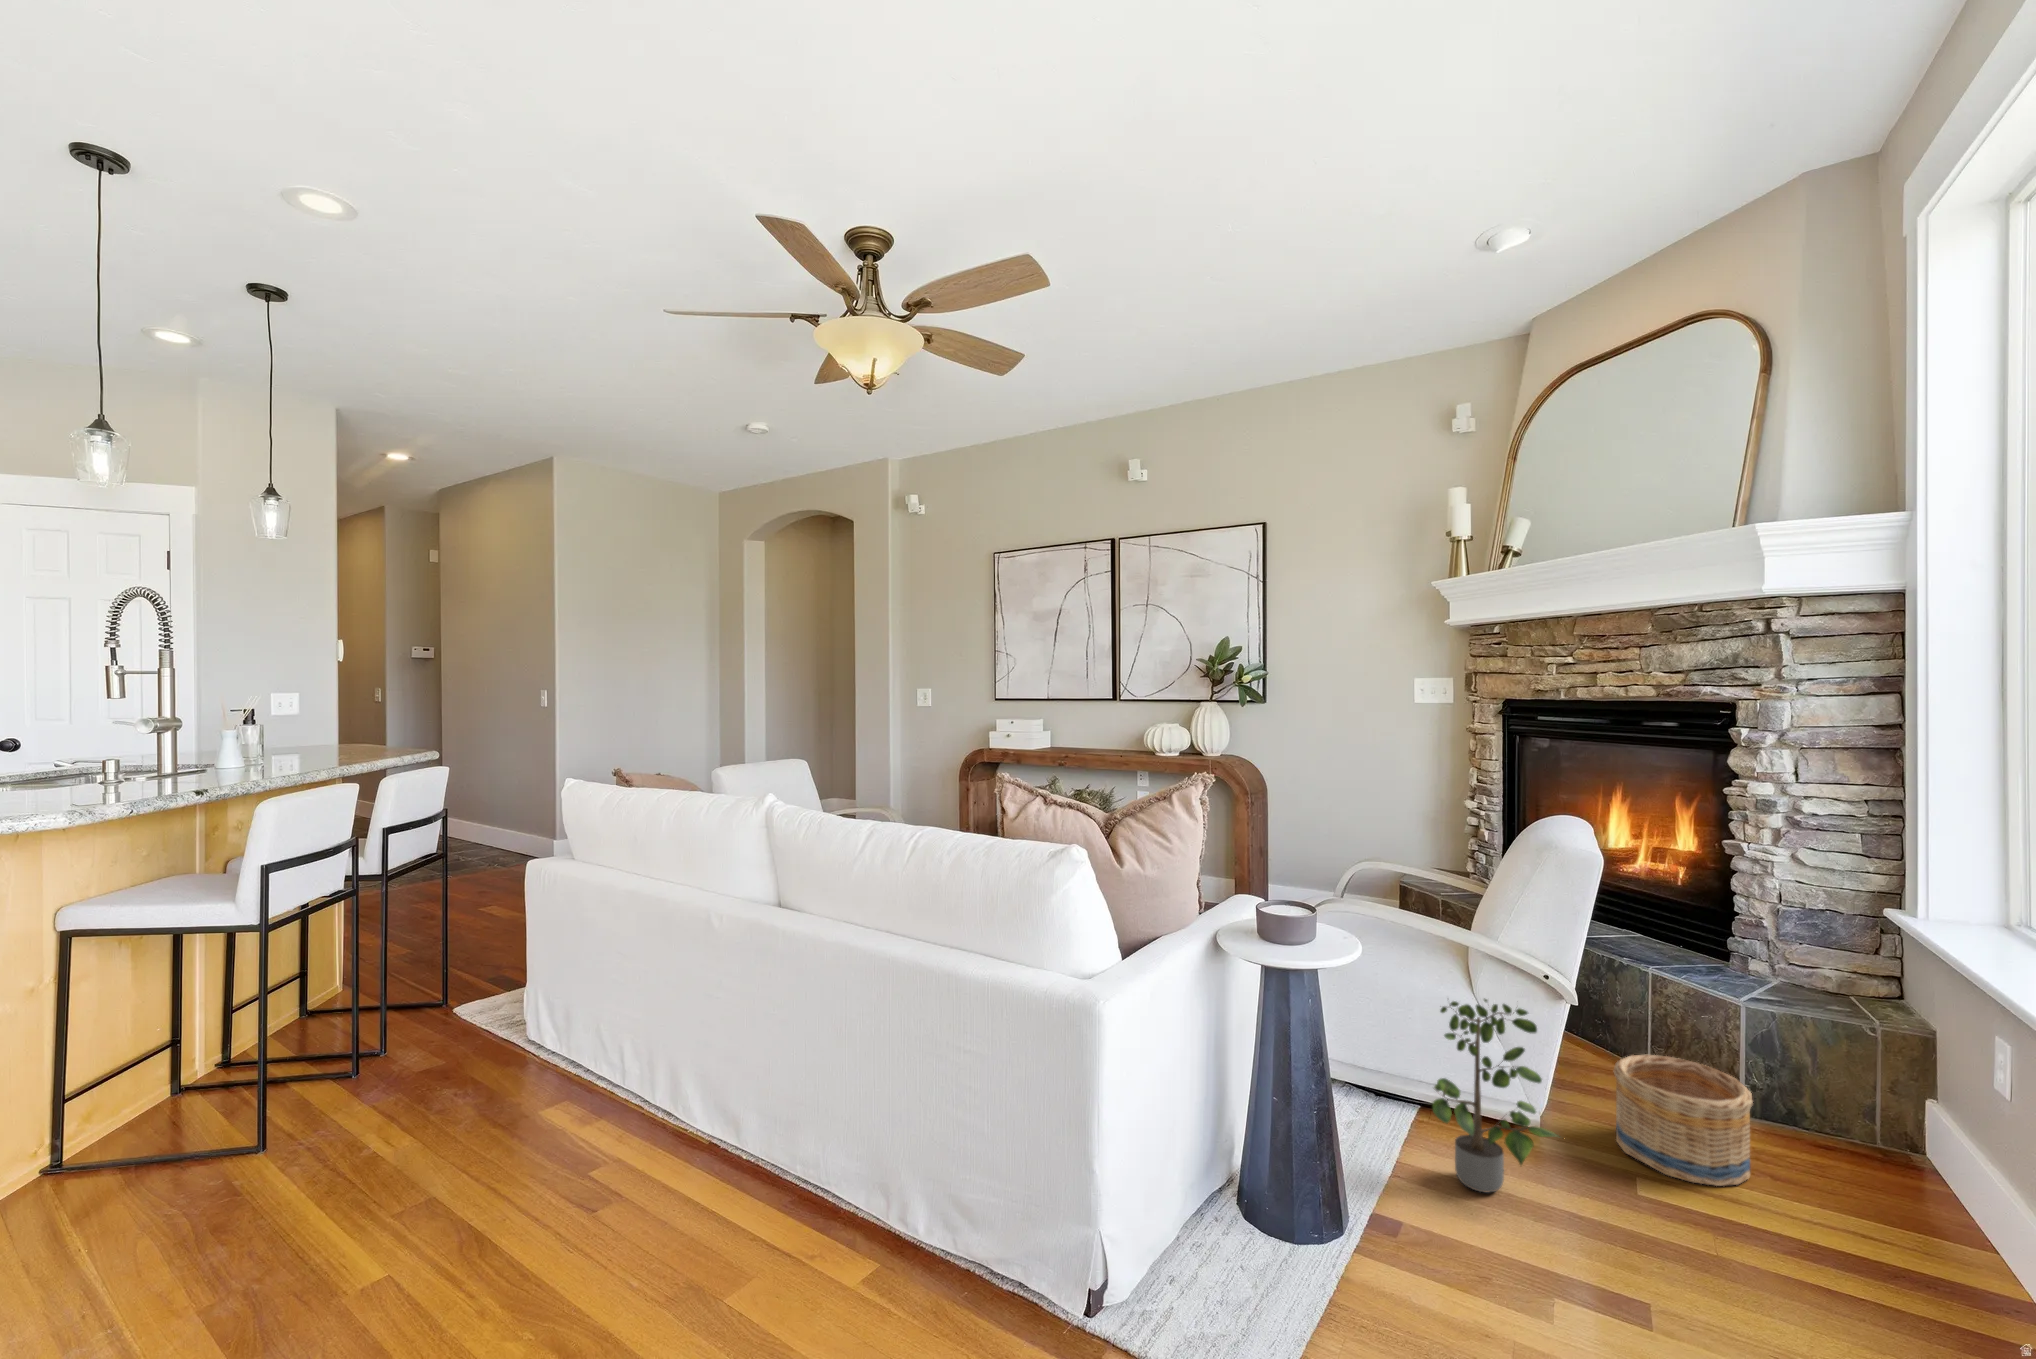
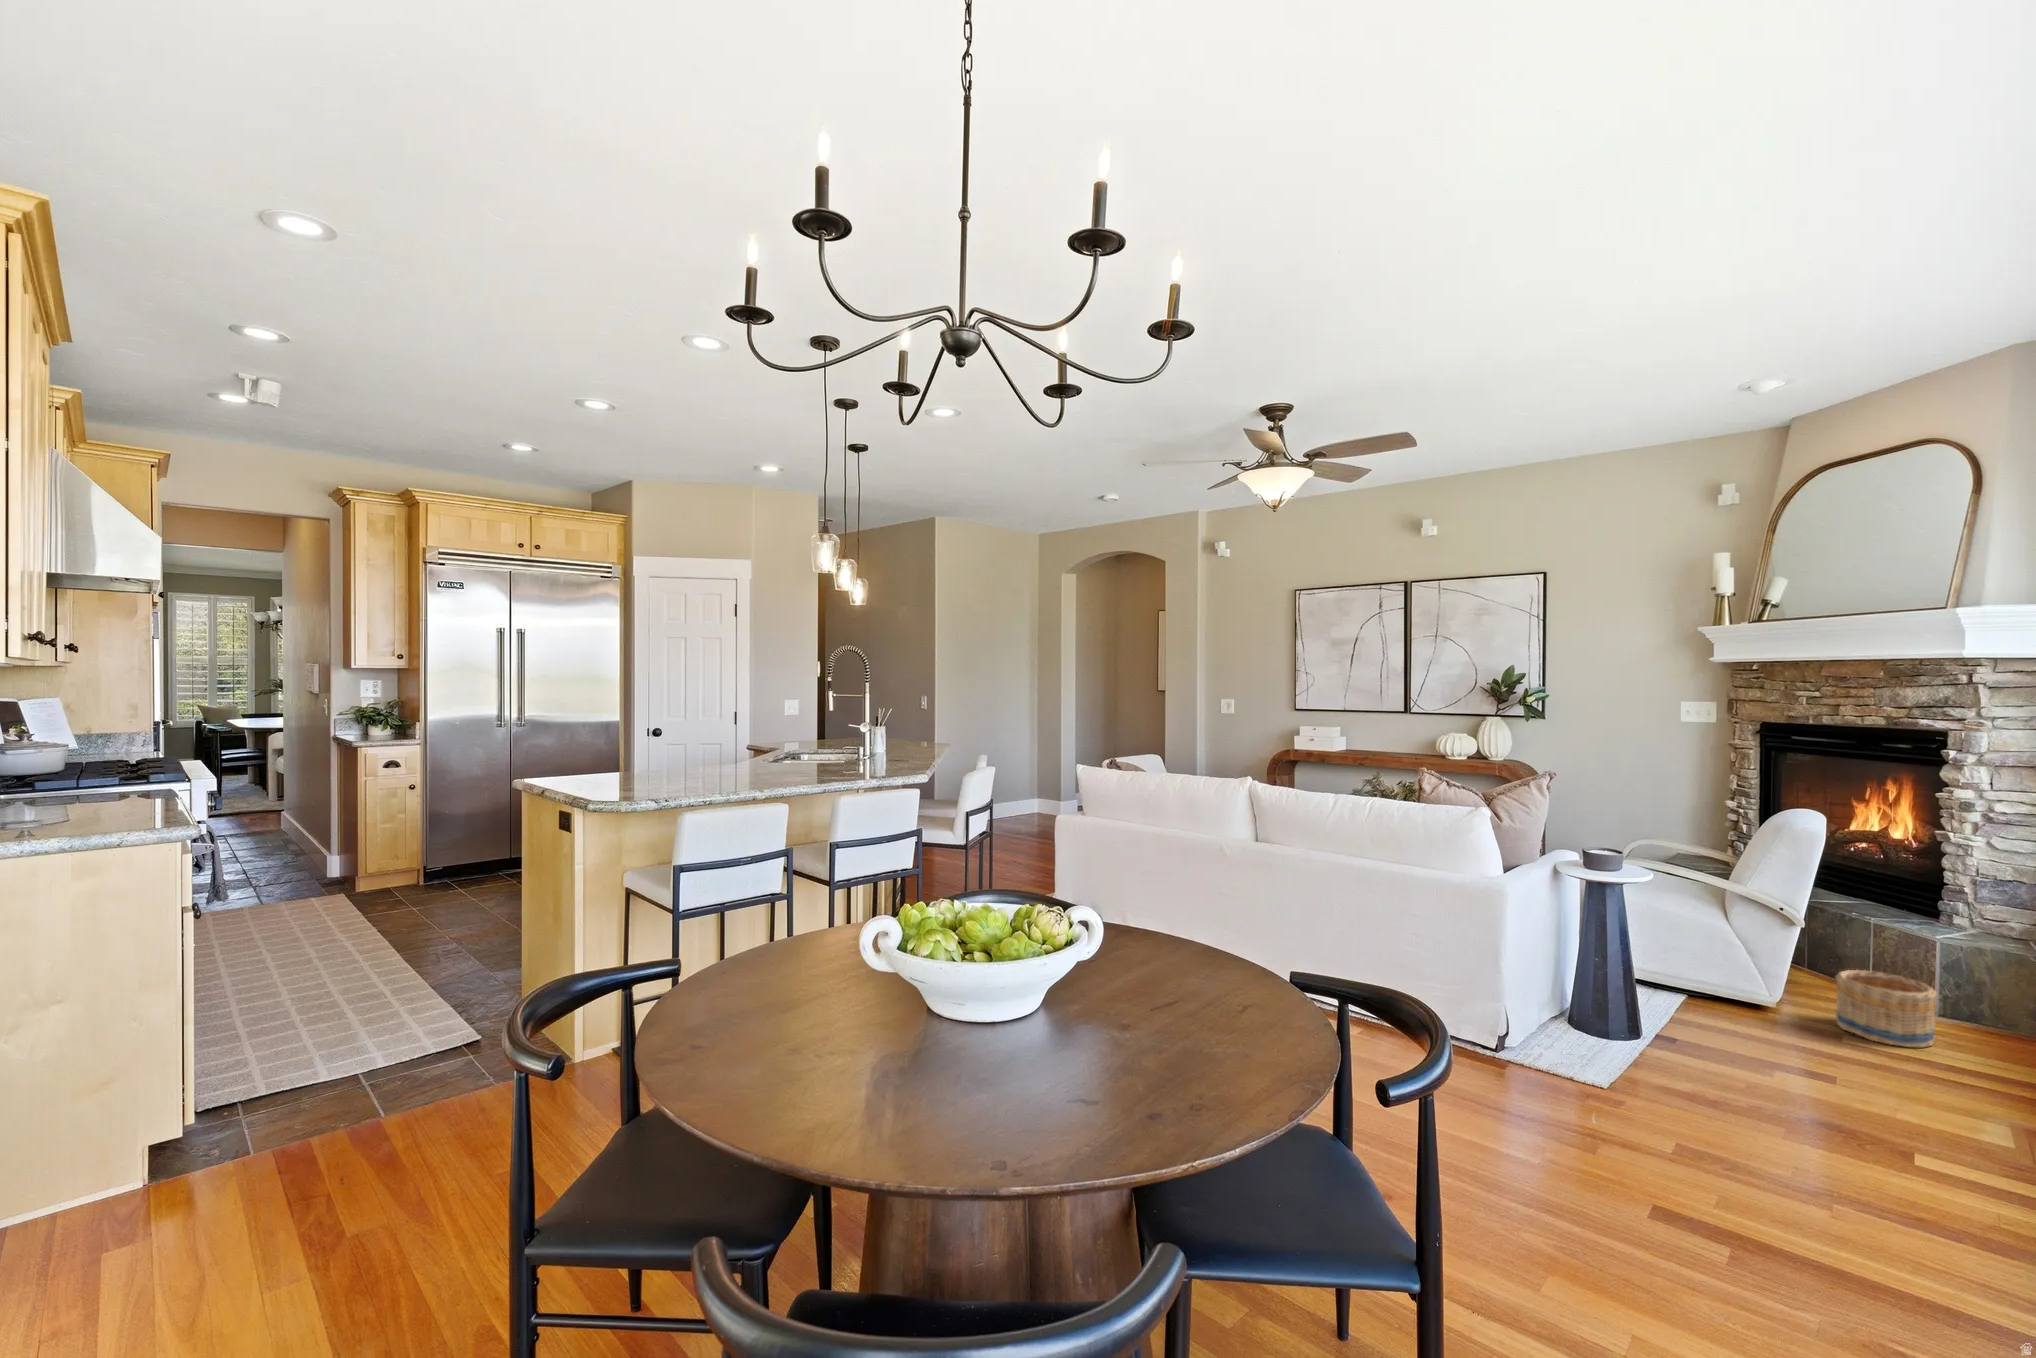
potted plant: present [1433,999,1558,1193] -> none [1702,917,1794,1038]

